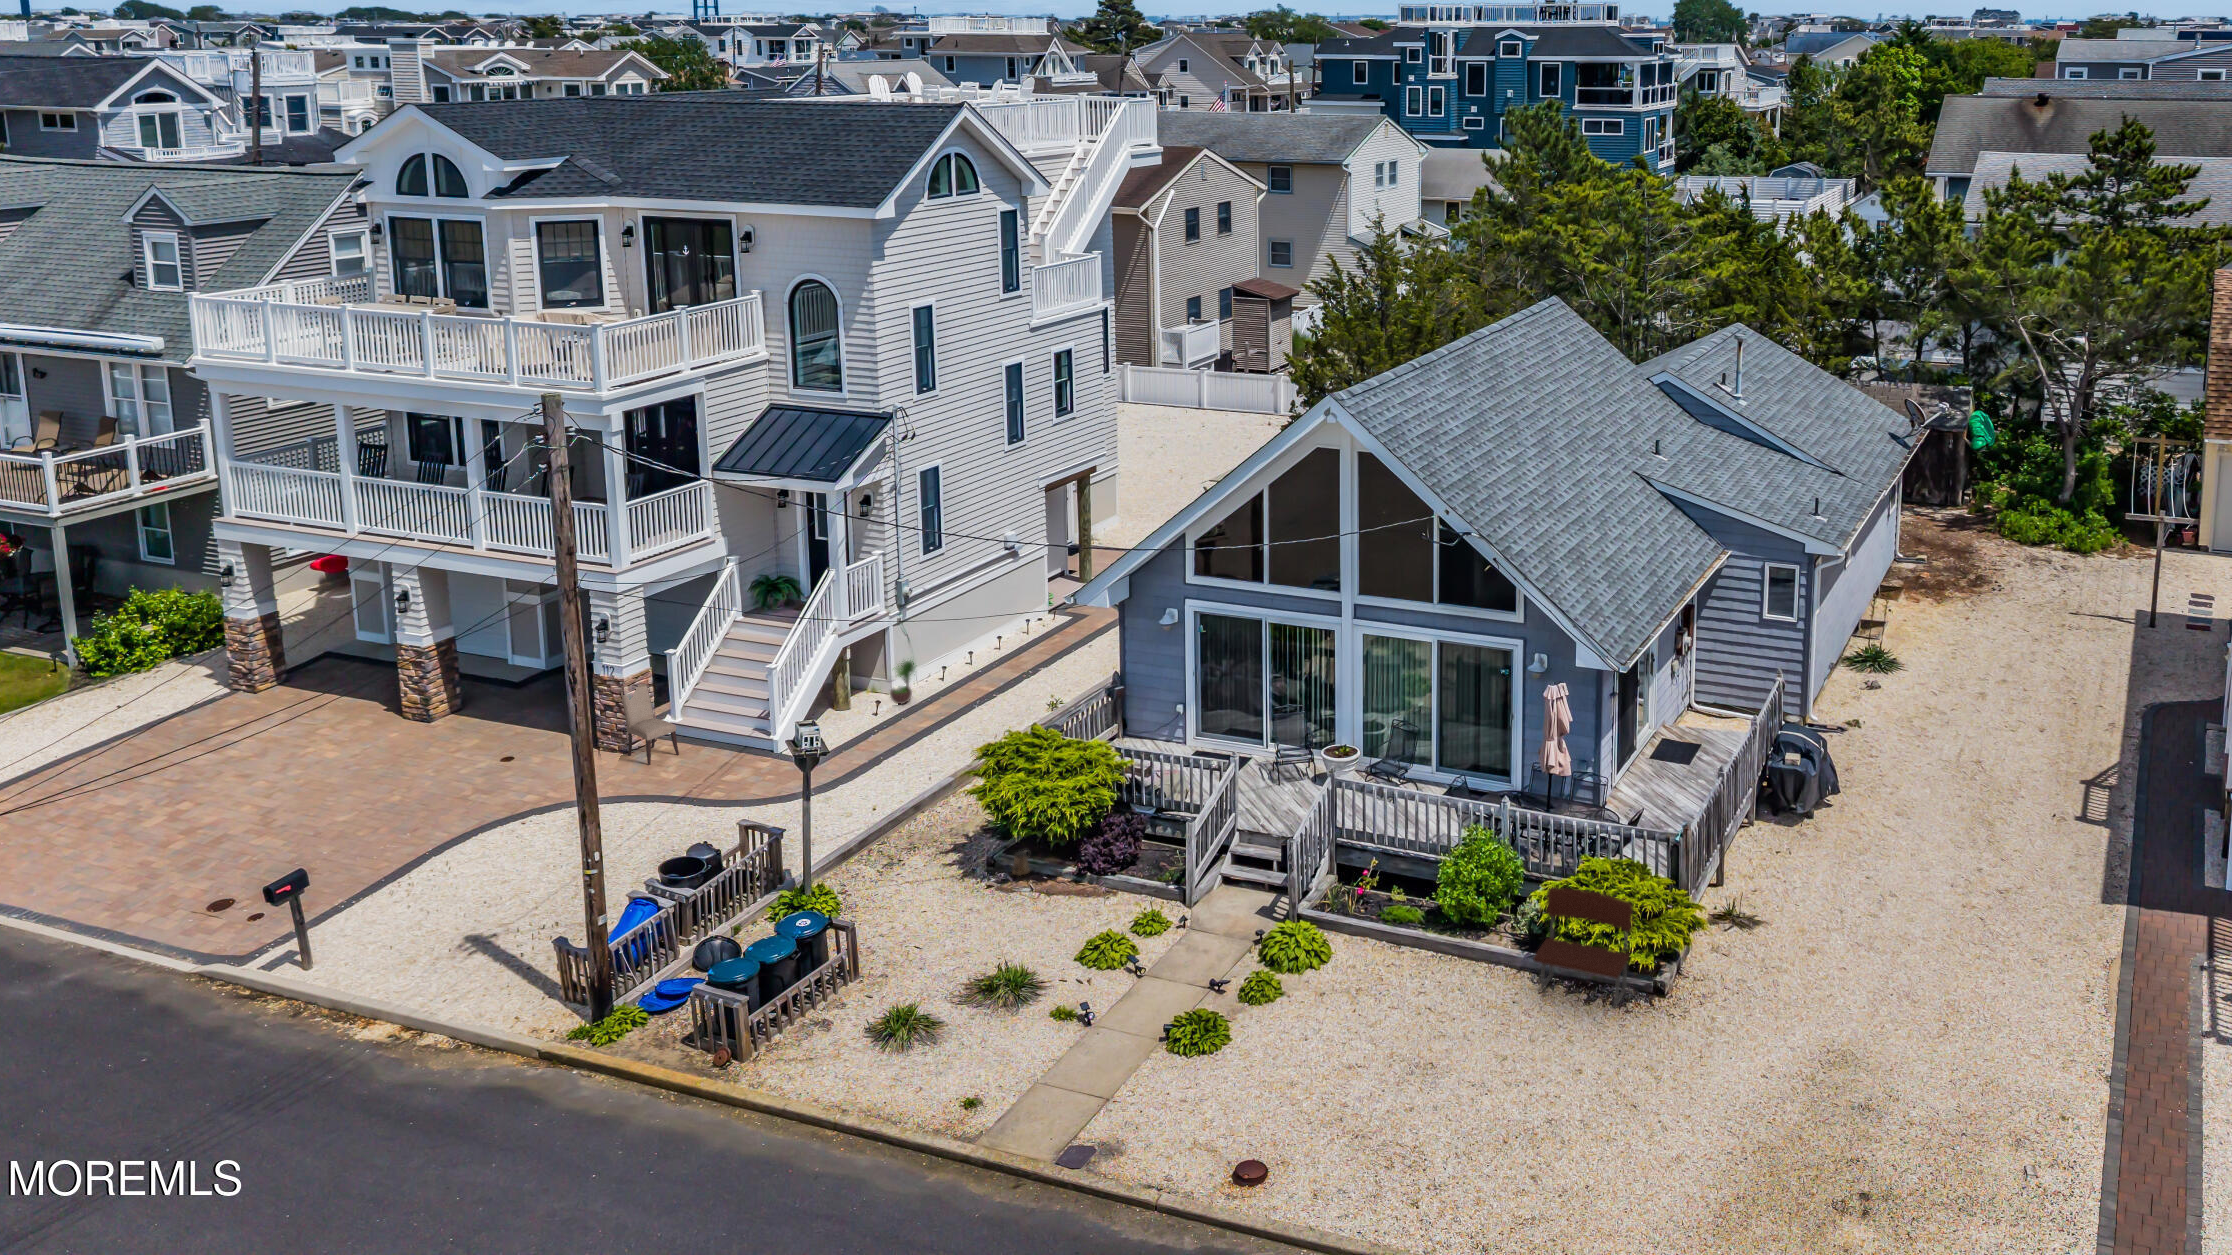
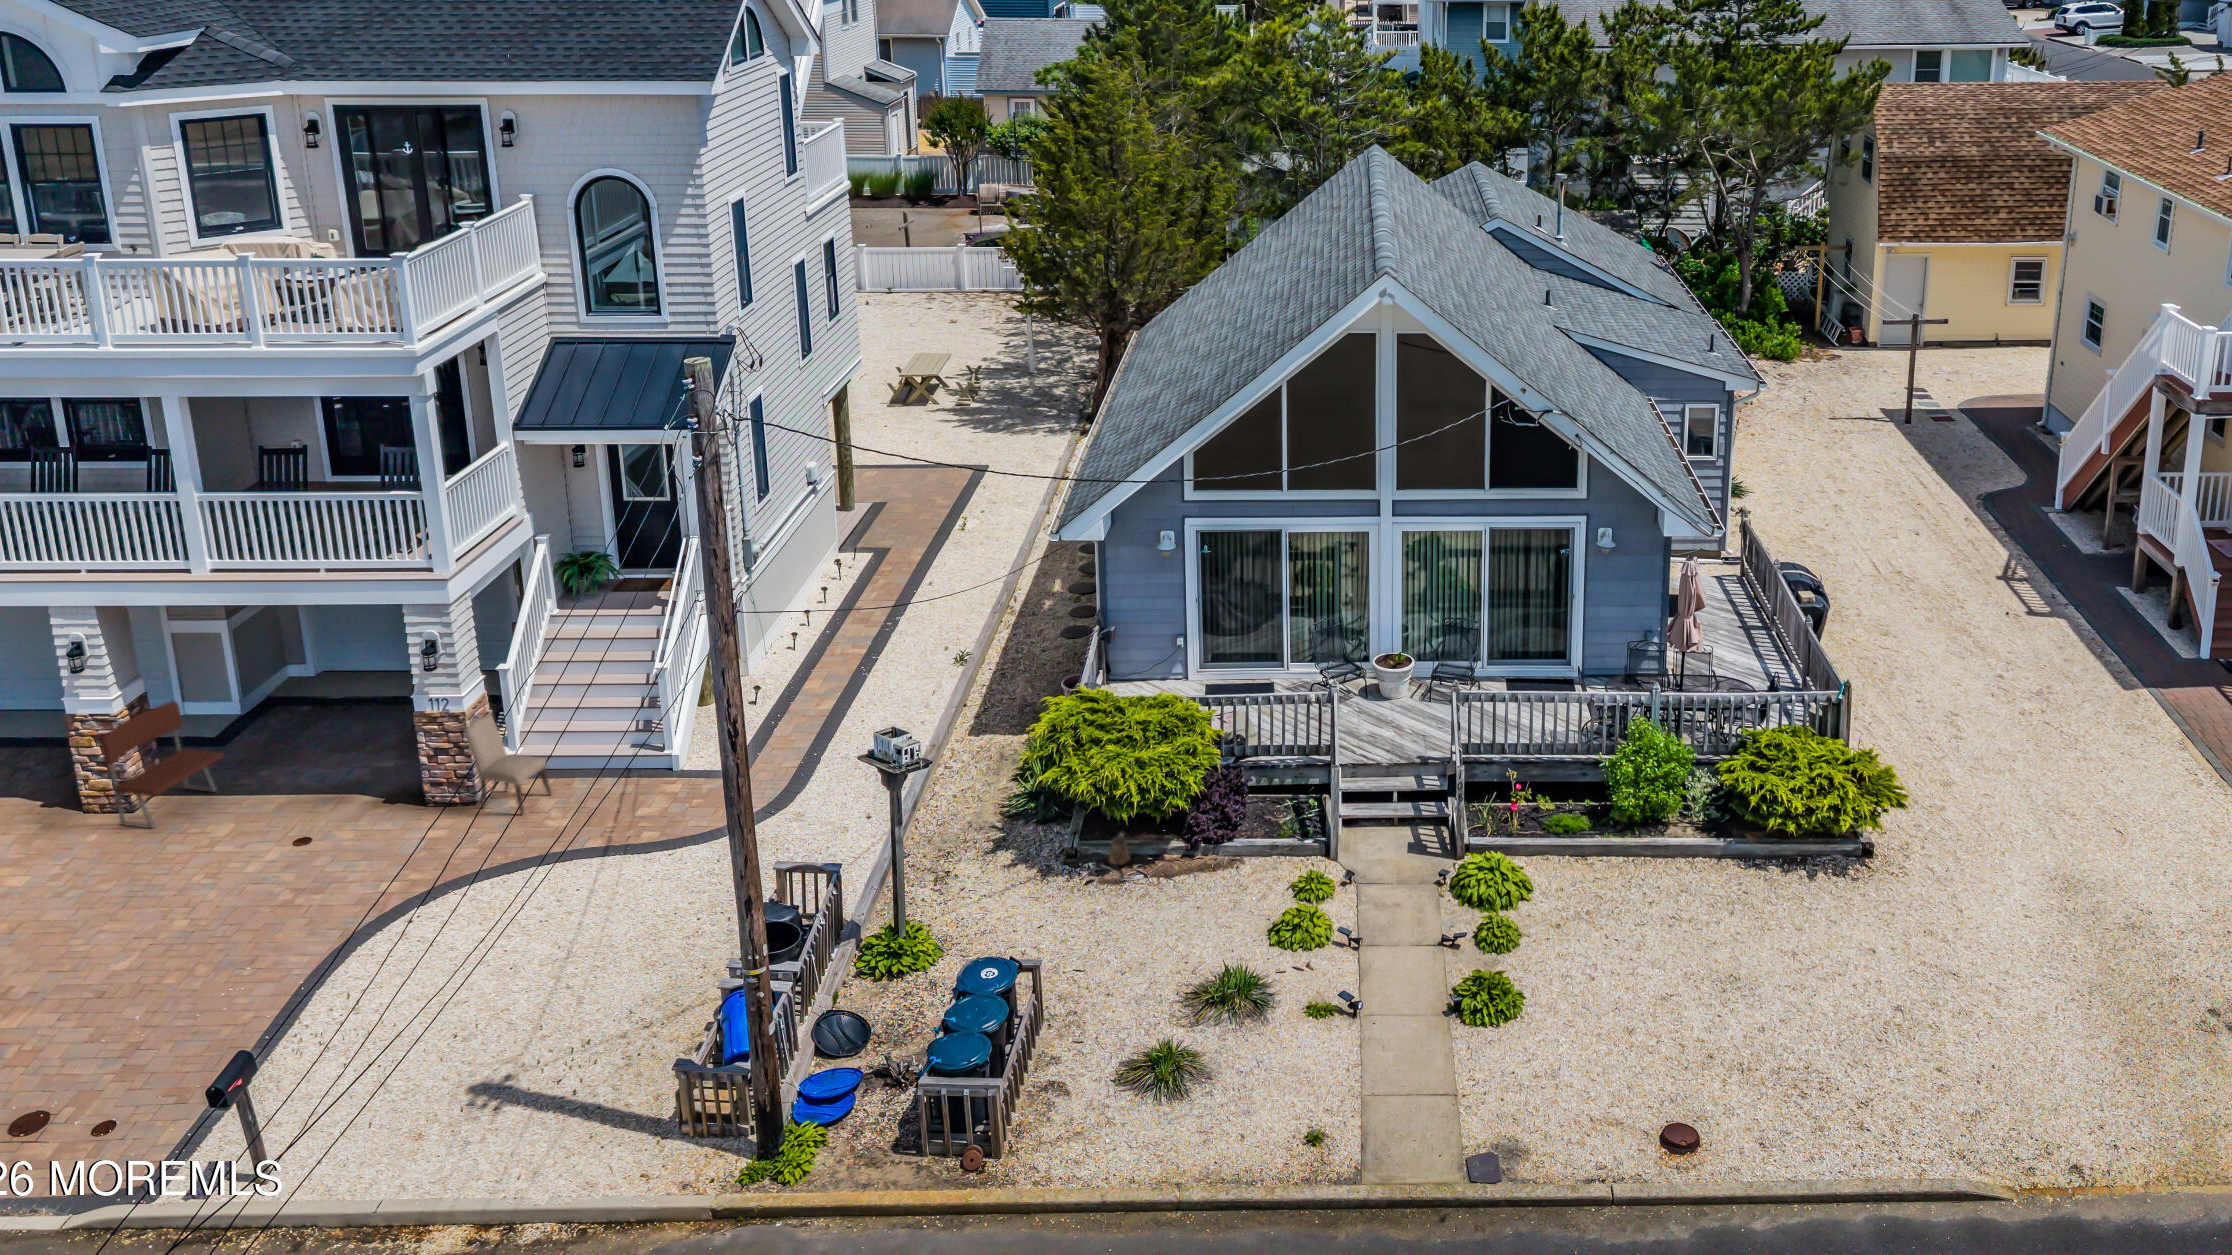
potted tree: present [890,660,915,704] -> none [769,624,803,682]
bench: present [1533,888,1633,1008] -> present [100,701,223,828]

